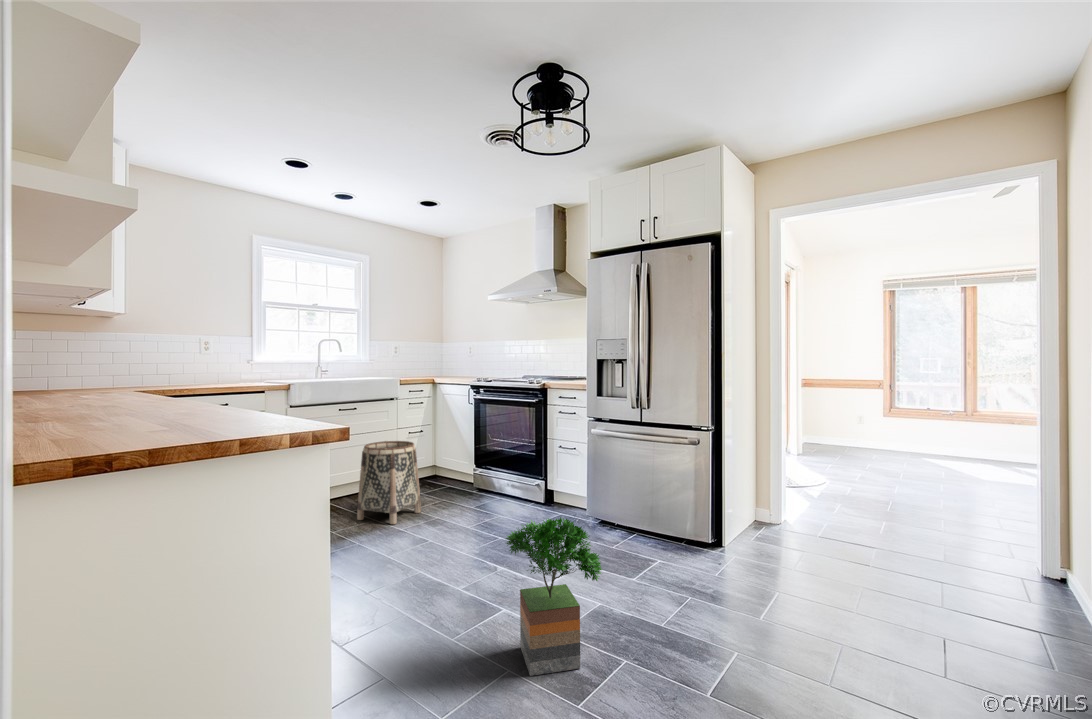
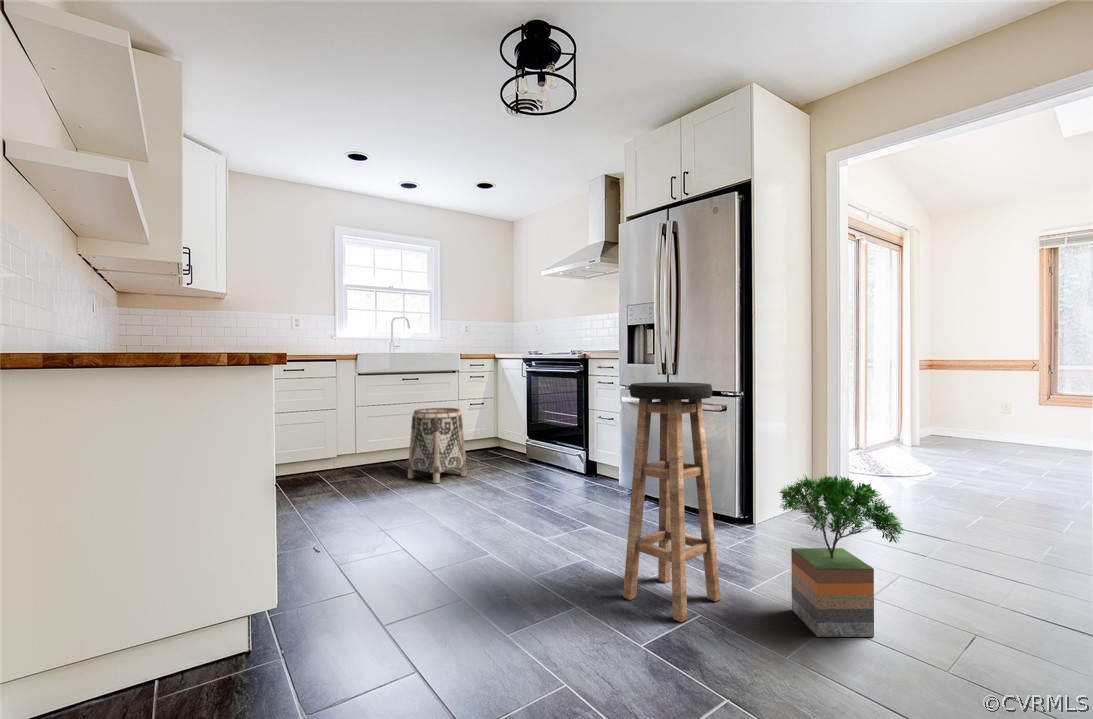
bar stool: none [662,429,748,666] -> present [623,382,721,622]
potted tree: present [506,517,602,676] -> present [779,475,903,637]

